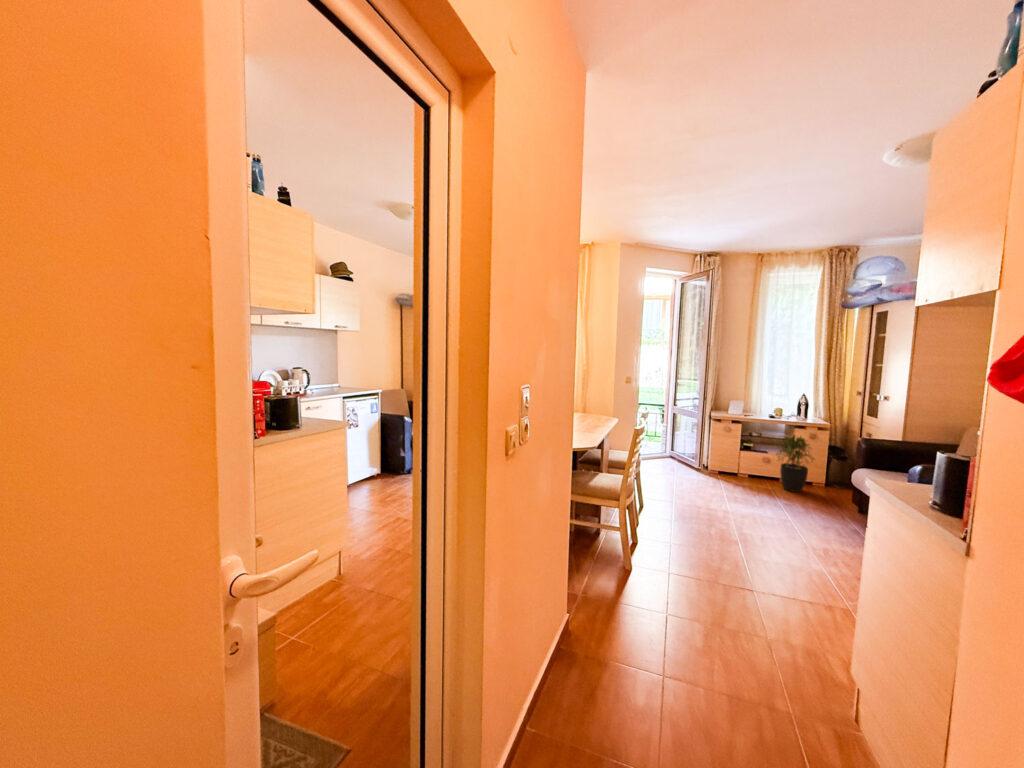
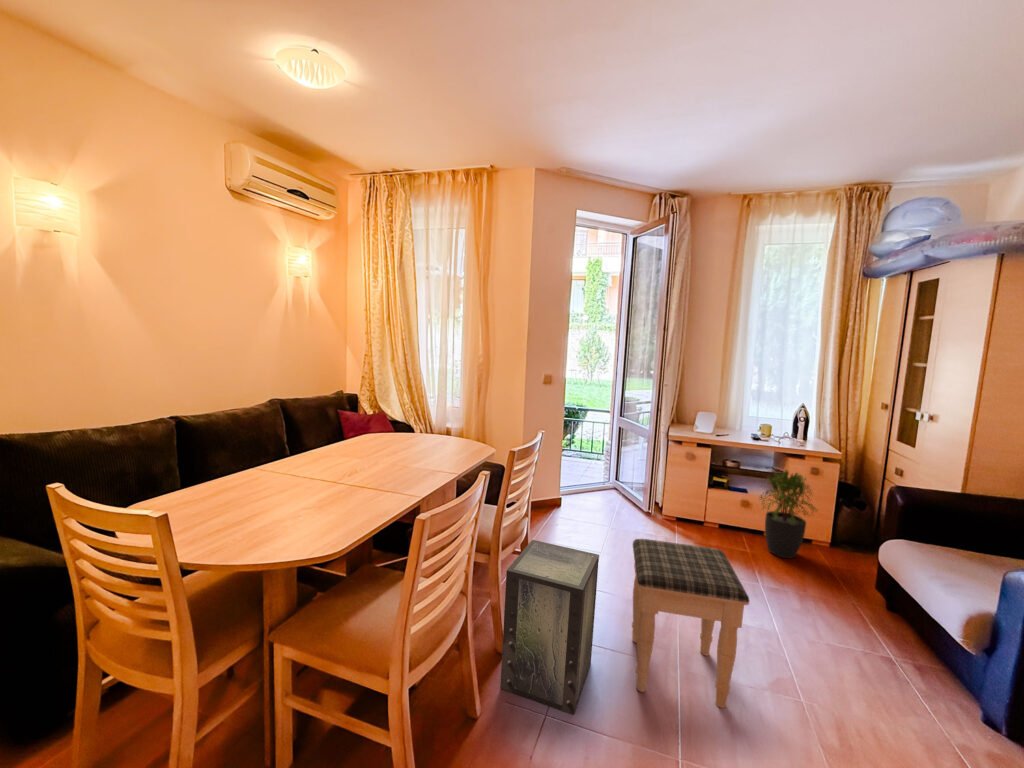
storage box: none [641,464,690,547] -> present [500,540,599,715]
footstool: none [705,465,776,547] -> present [632,539,749,708]

